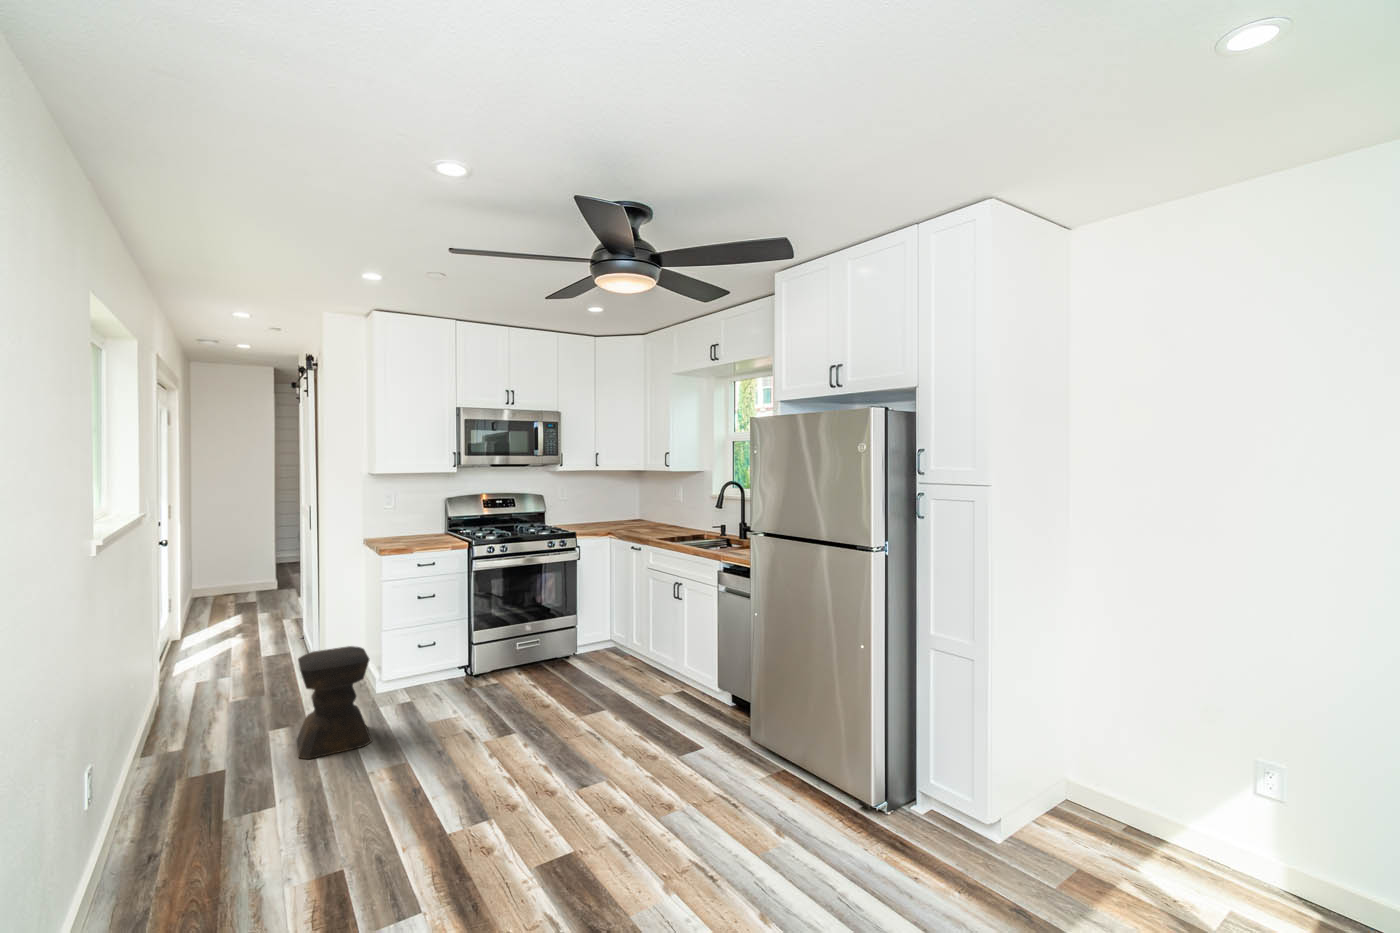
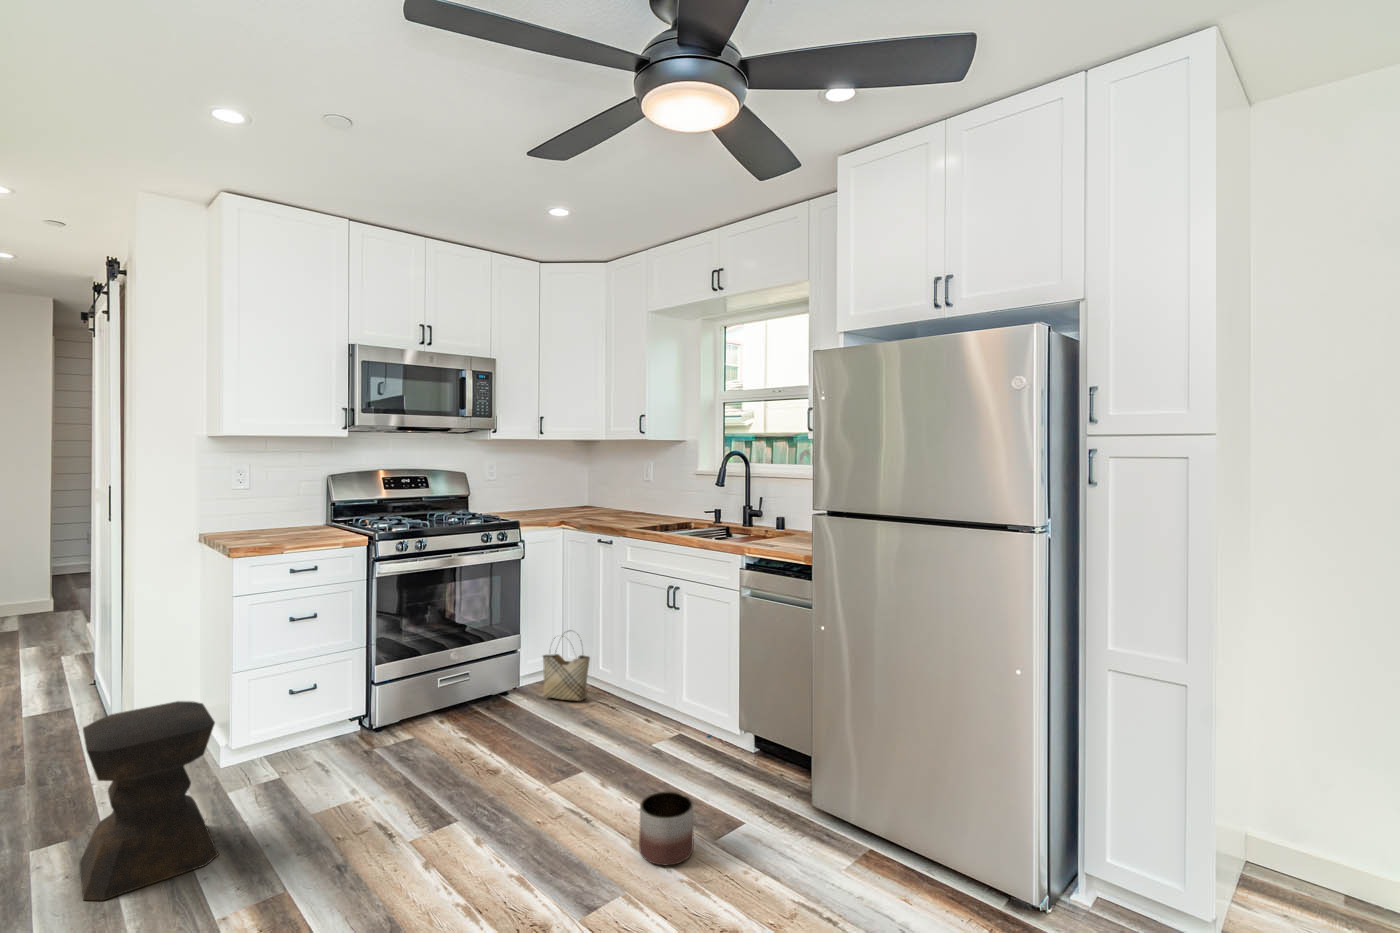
woven basket: none [593,613,628,665] -> present [542,634,590,701]
planter: none [625,721,661,767] -> present [639,791,693,865]

